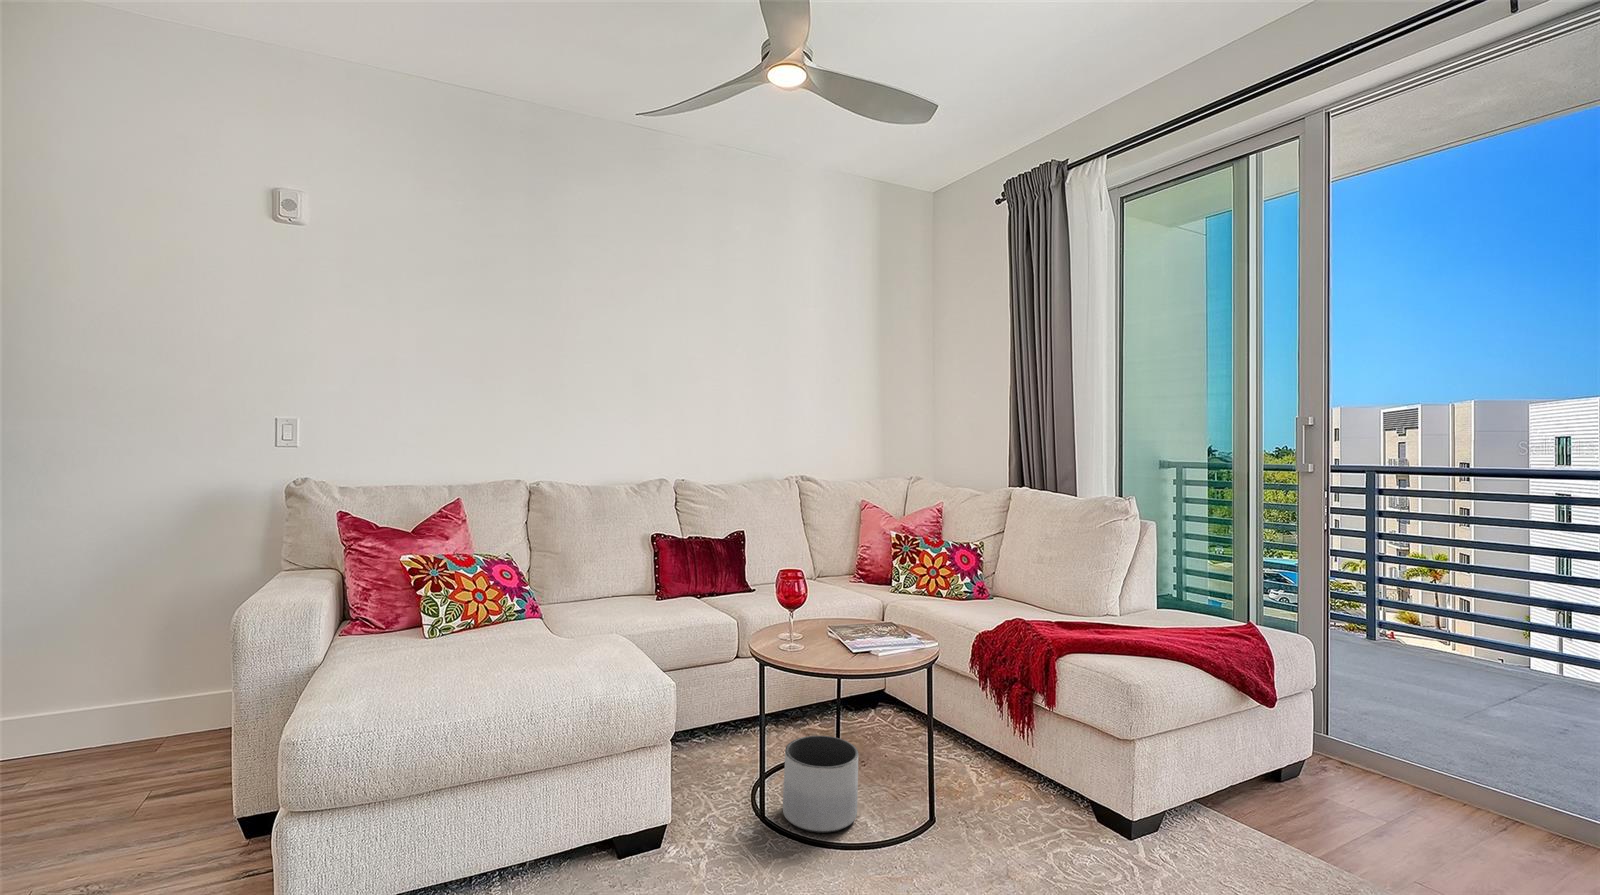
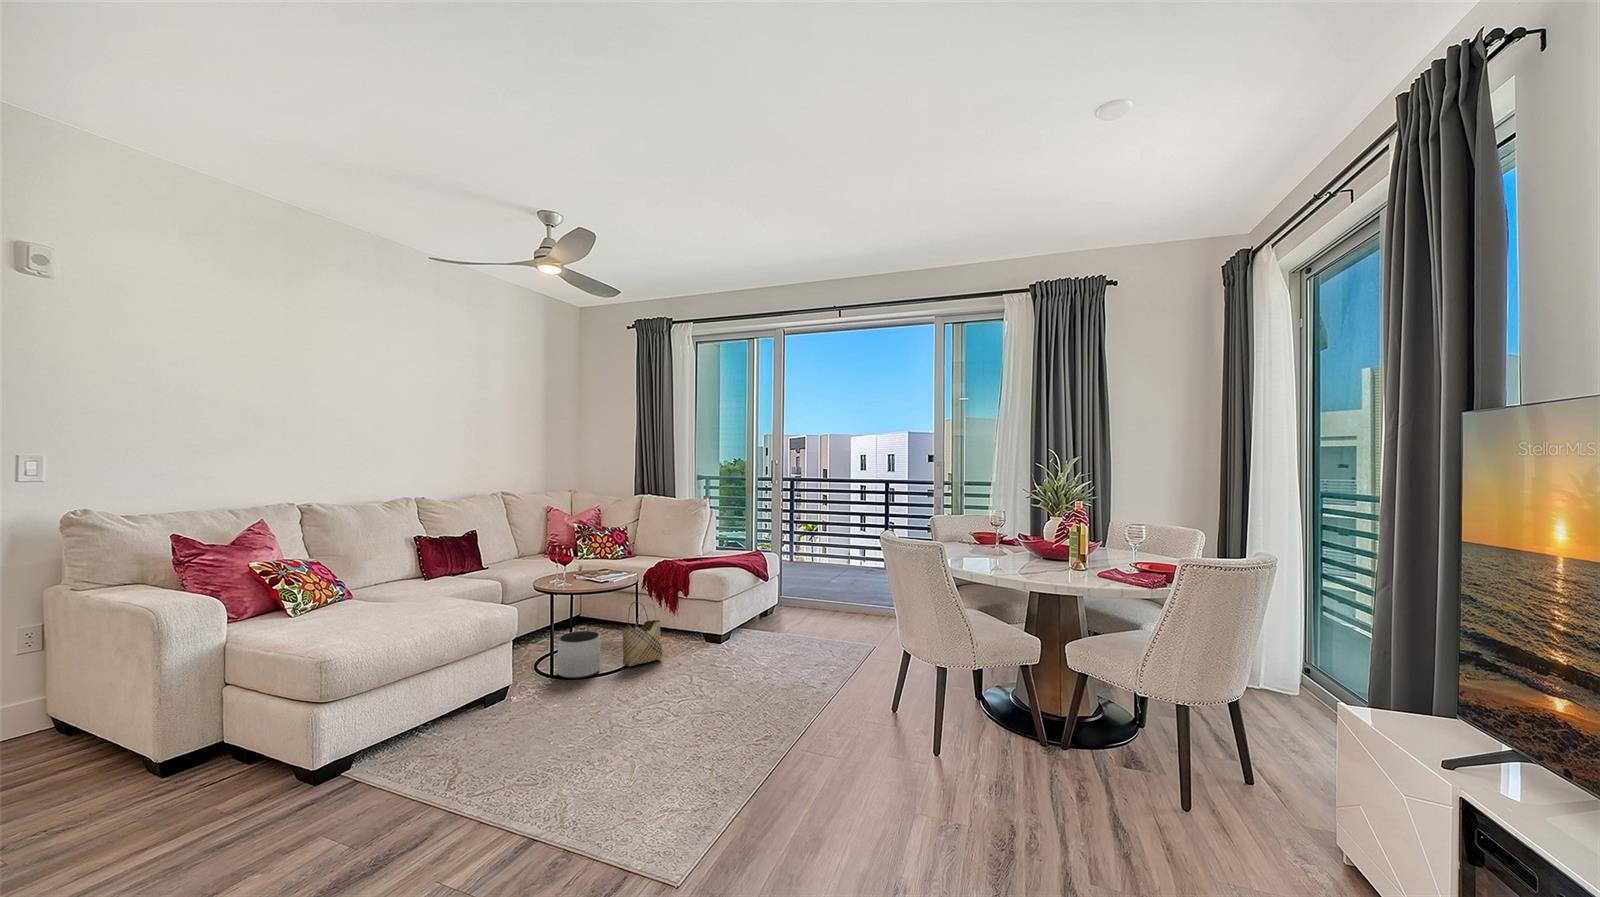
woven basket: none [898,704,979,833] -> present [622,601,662,666]

